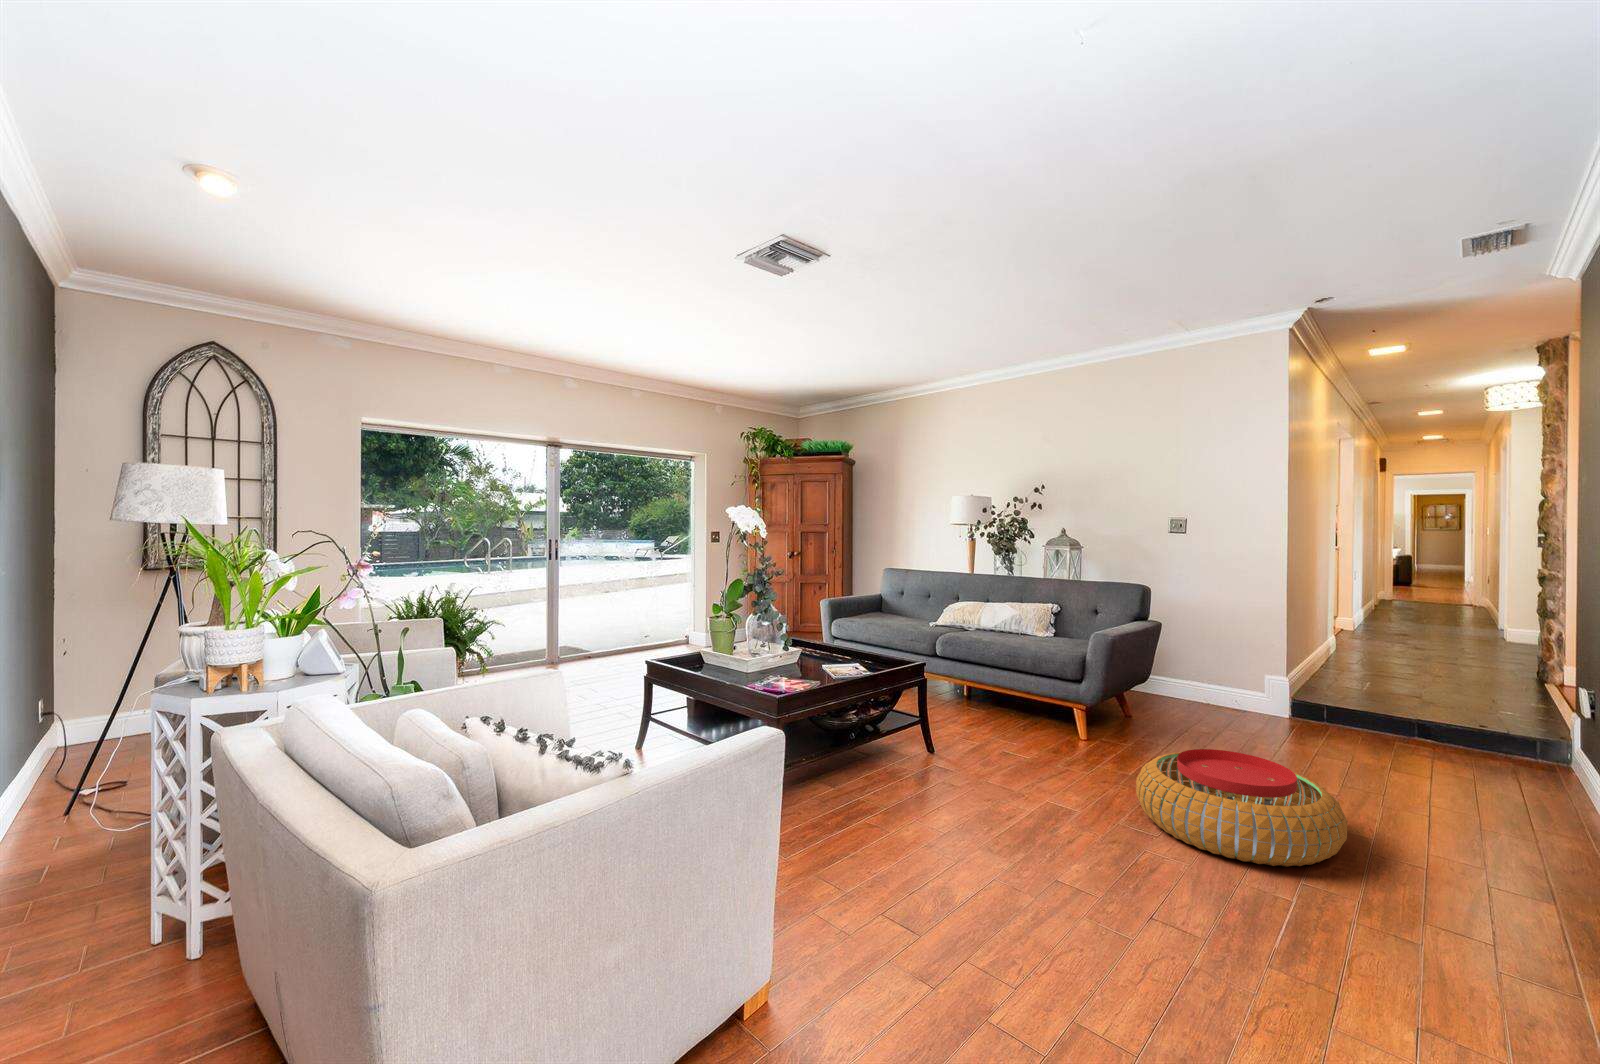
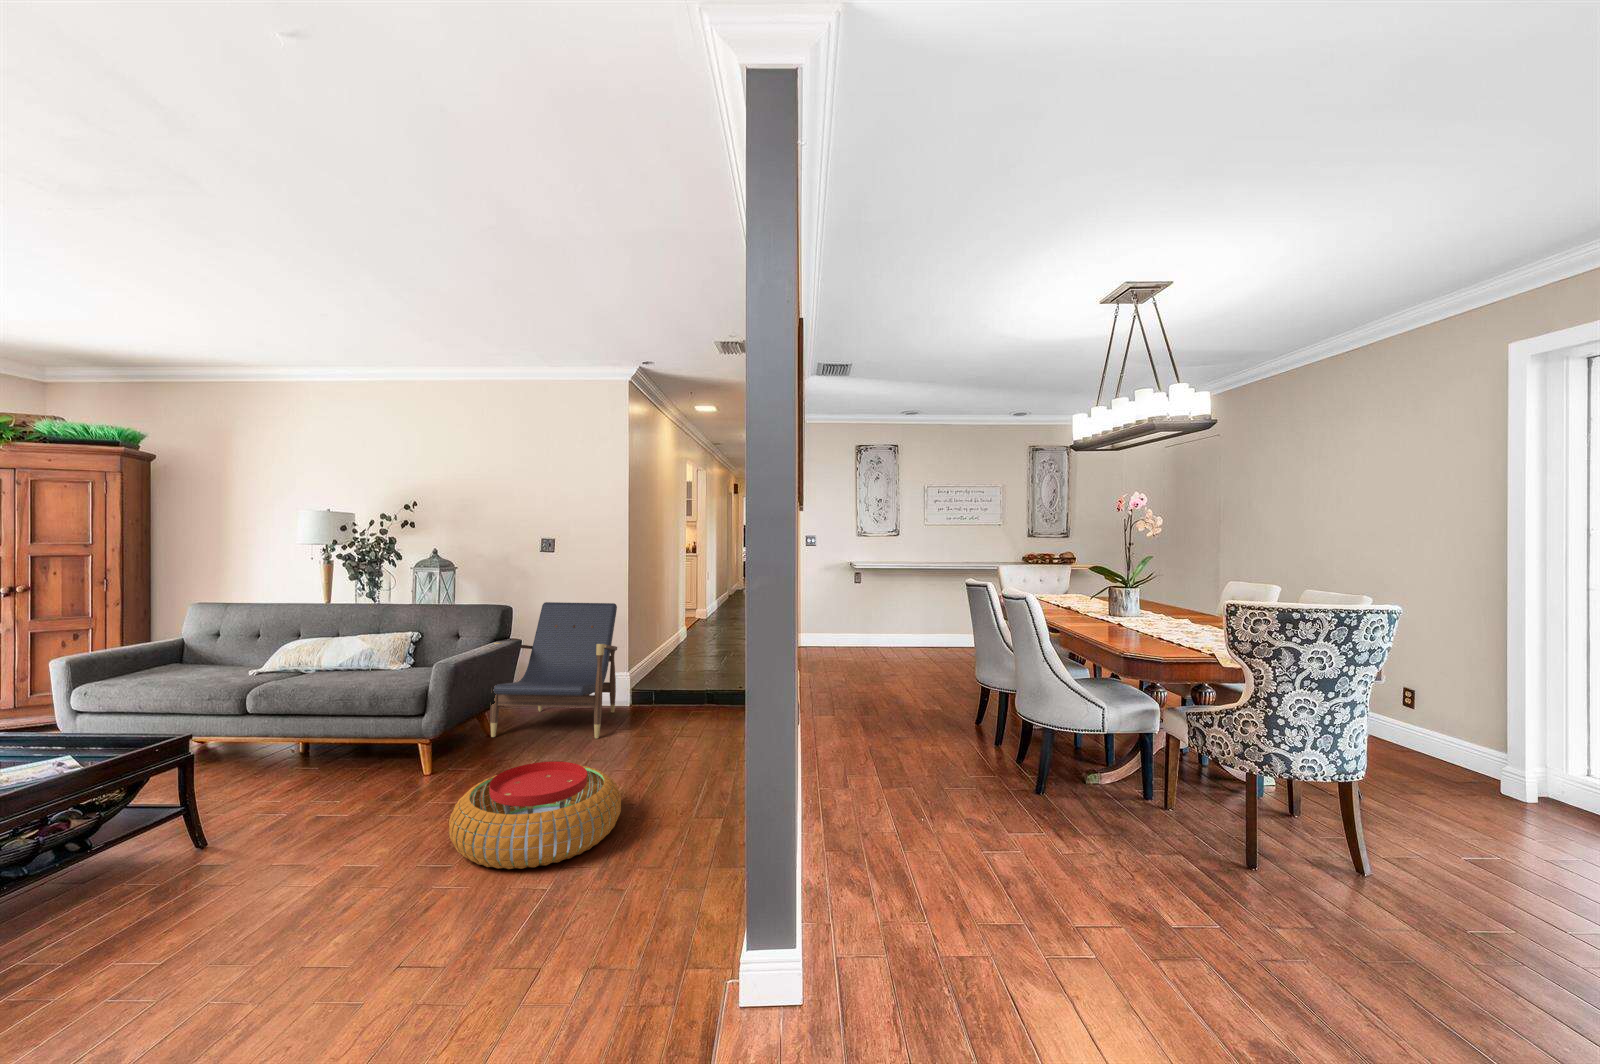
lounge chair: none [1132,586,1276,745] -> present [490,602,617,739]

